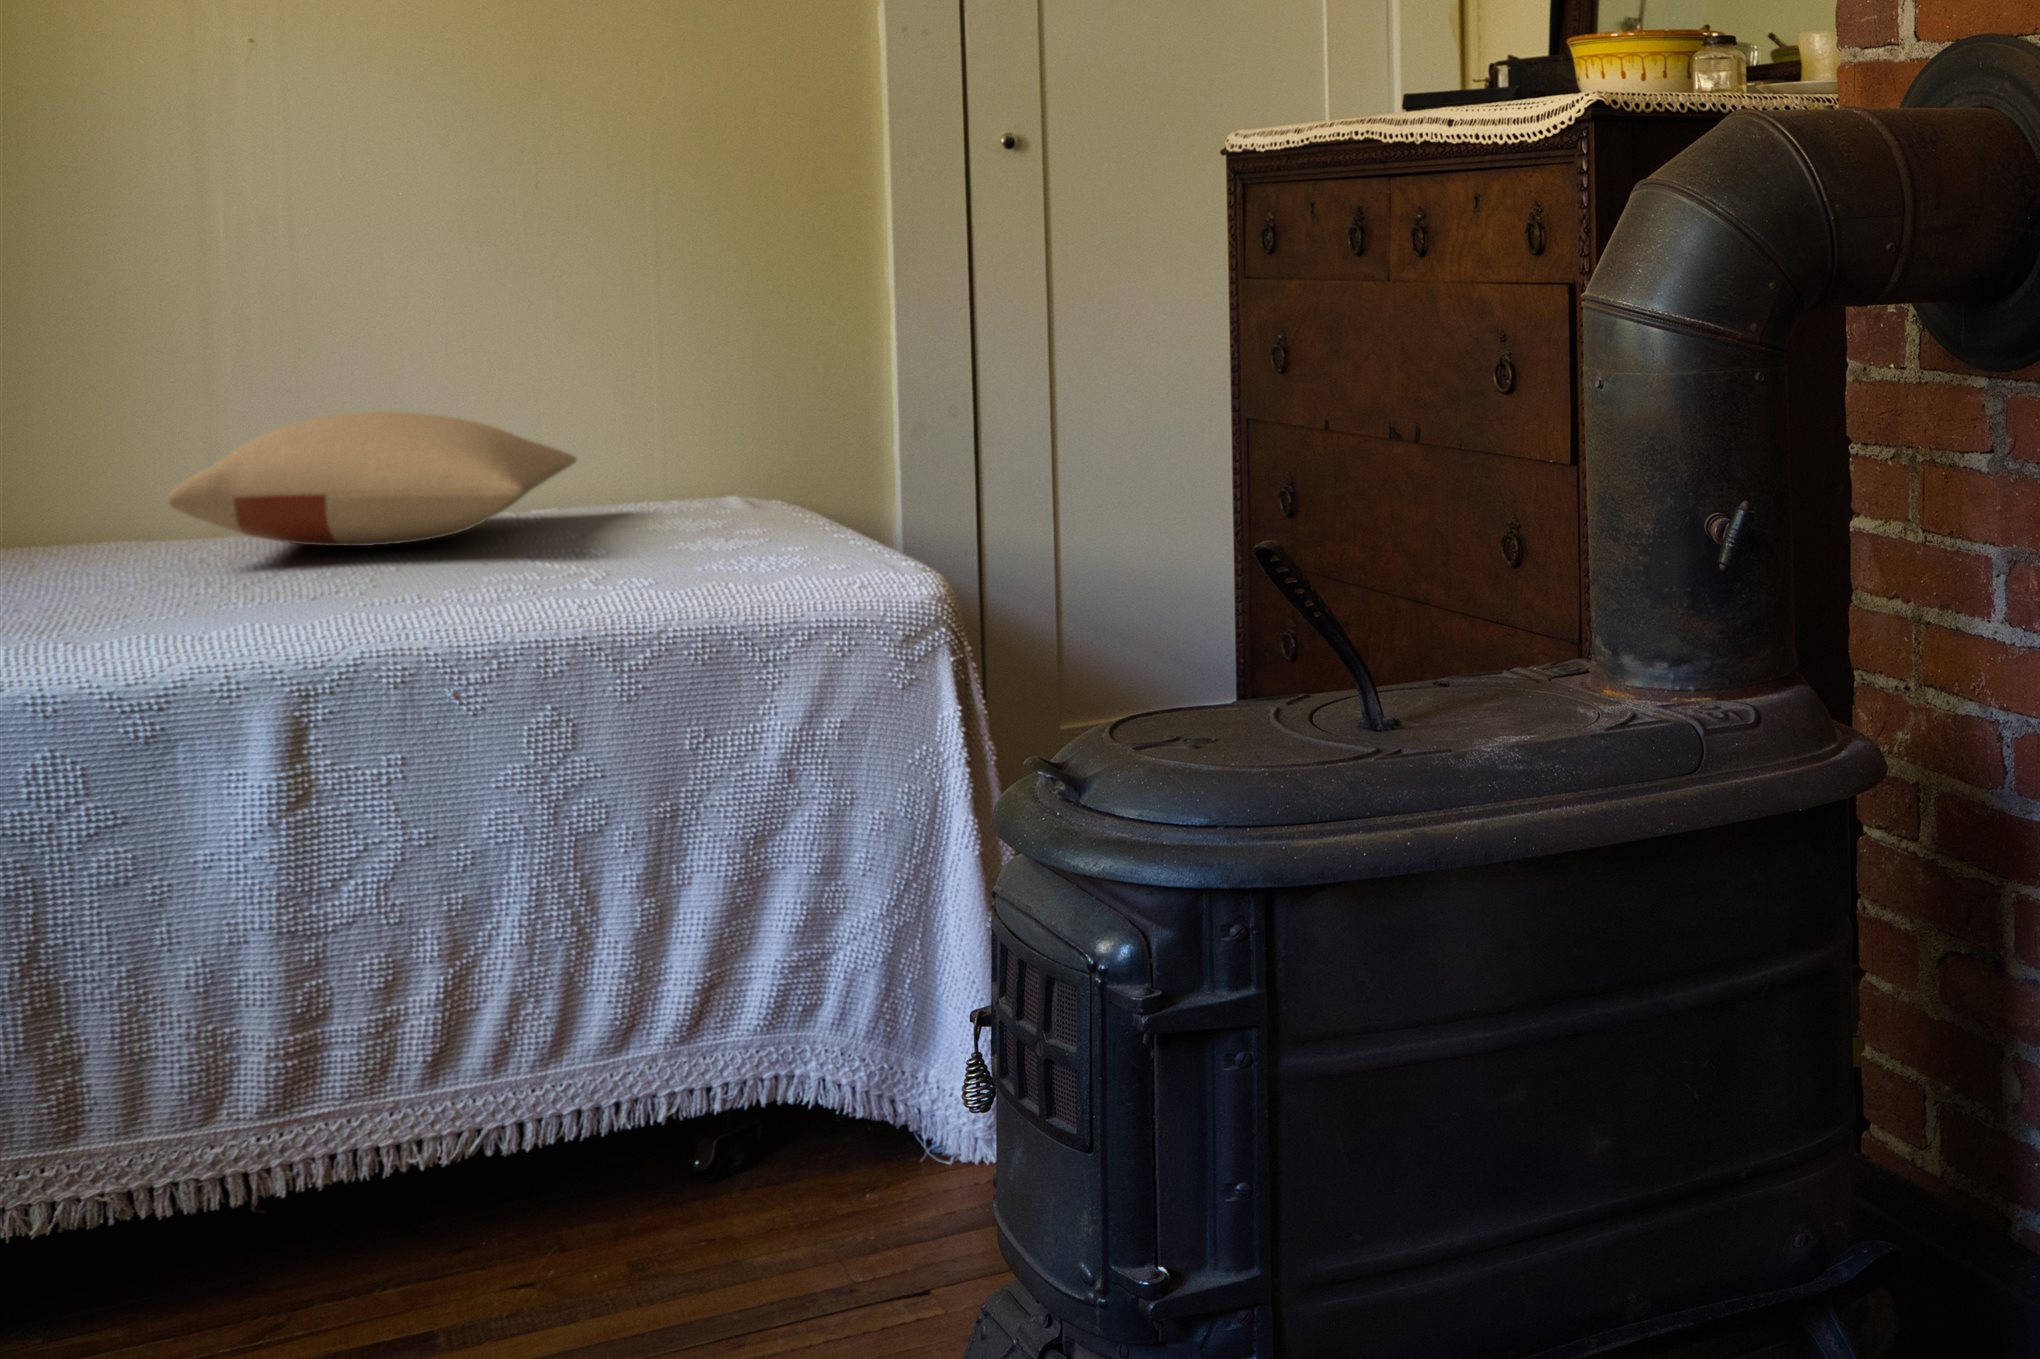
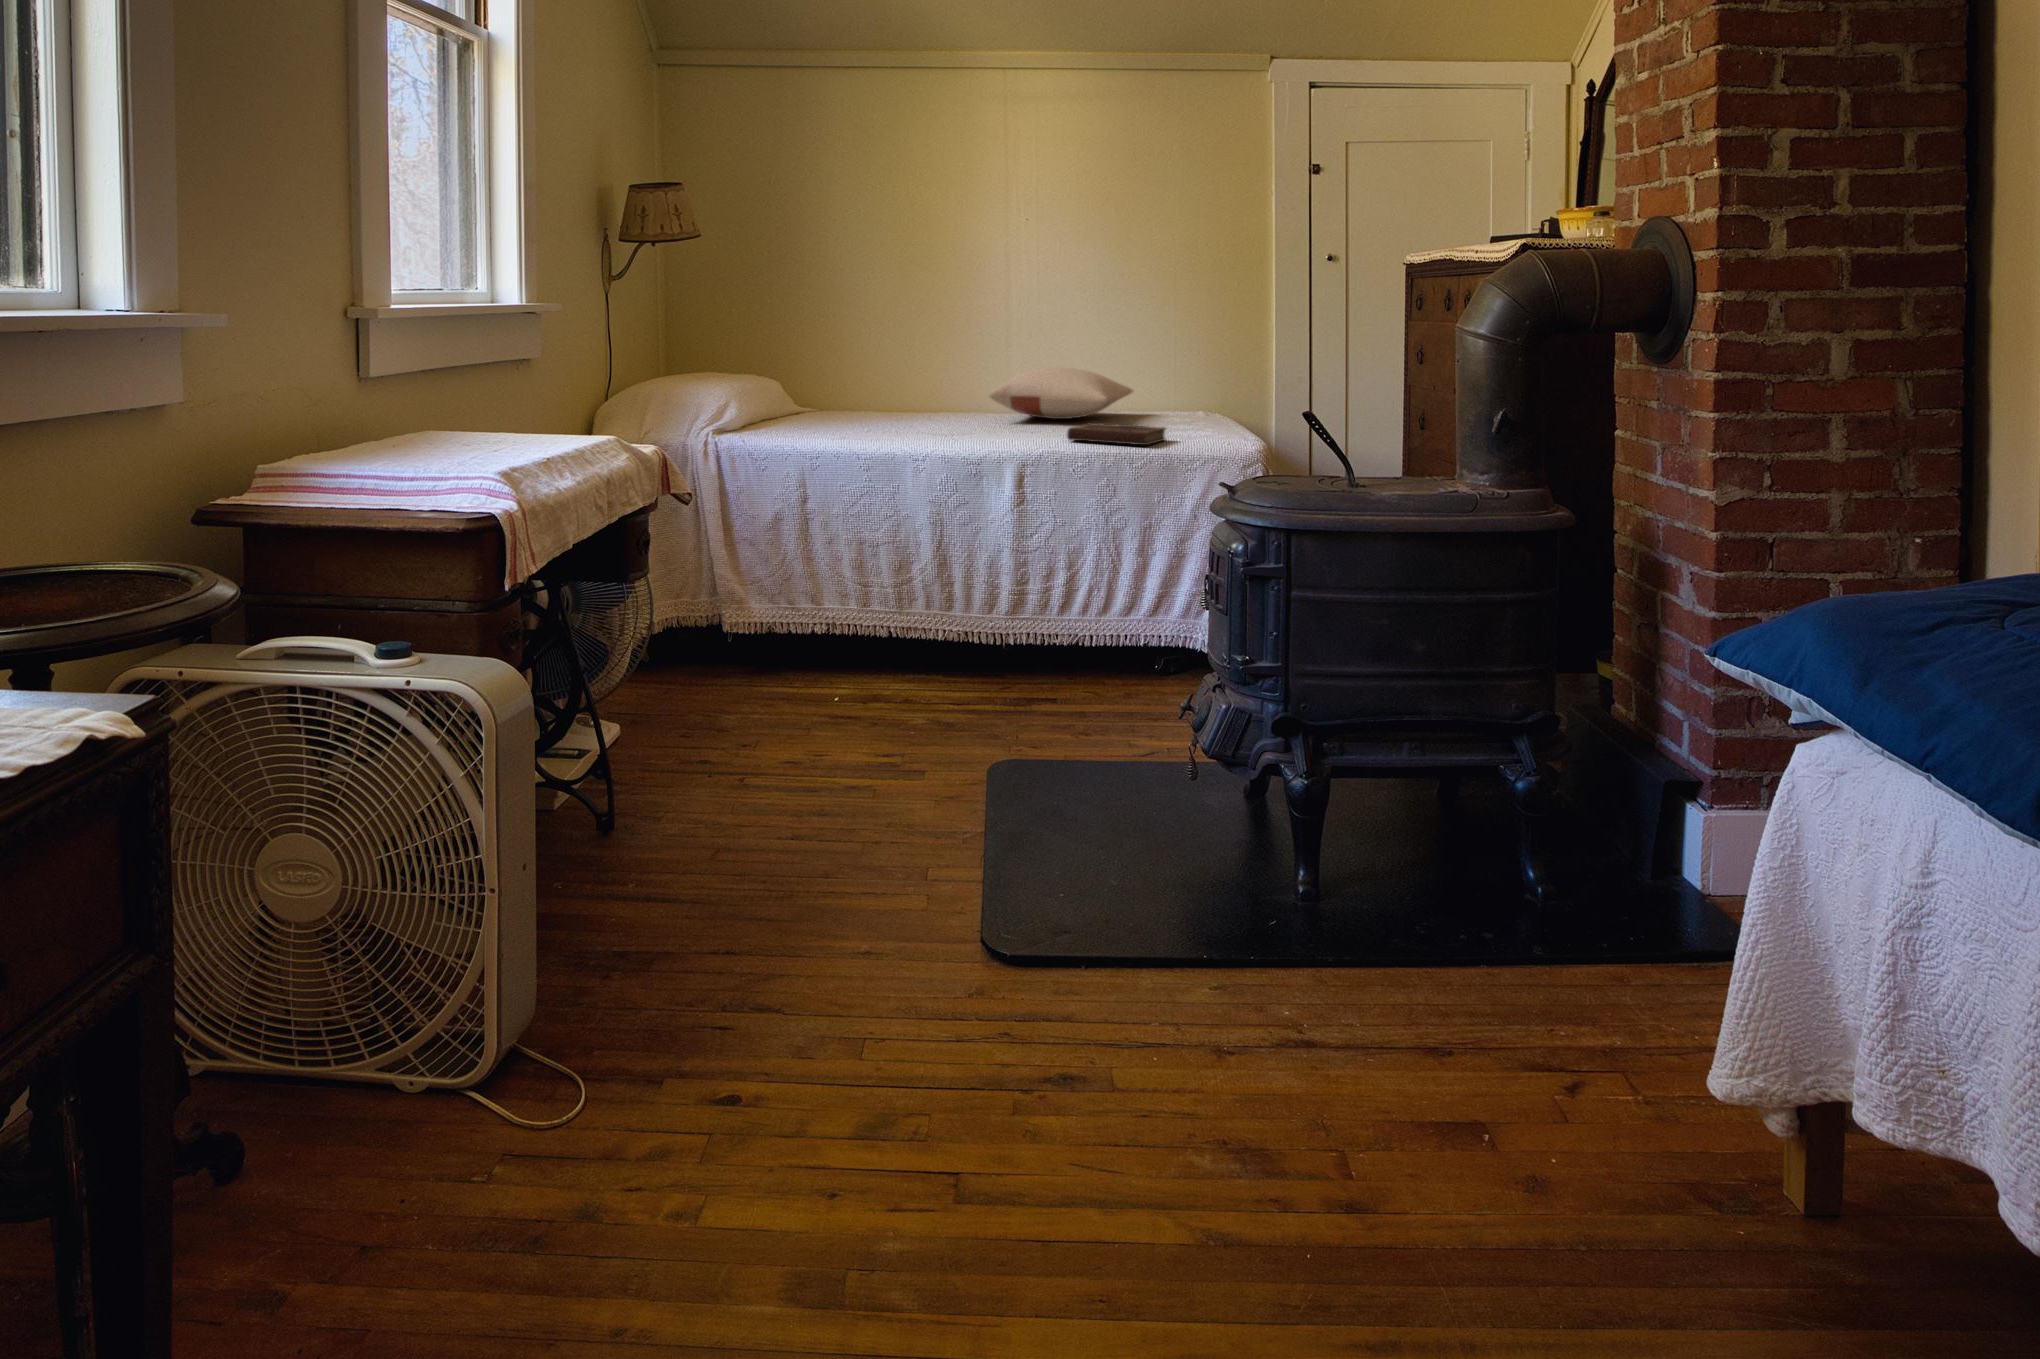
notebook: none [426,555,702,613] -> present [1067,423,1166,445]

